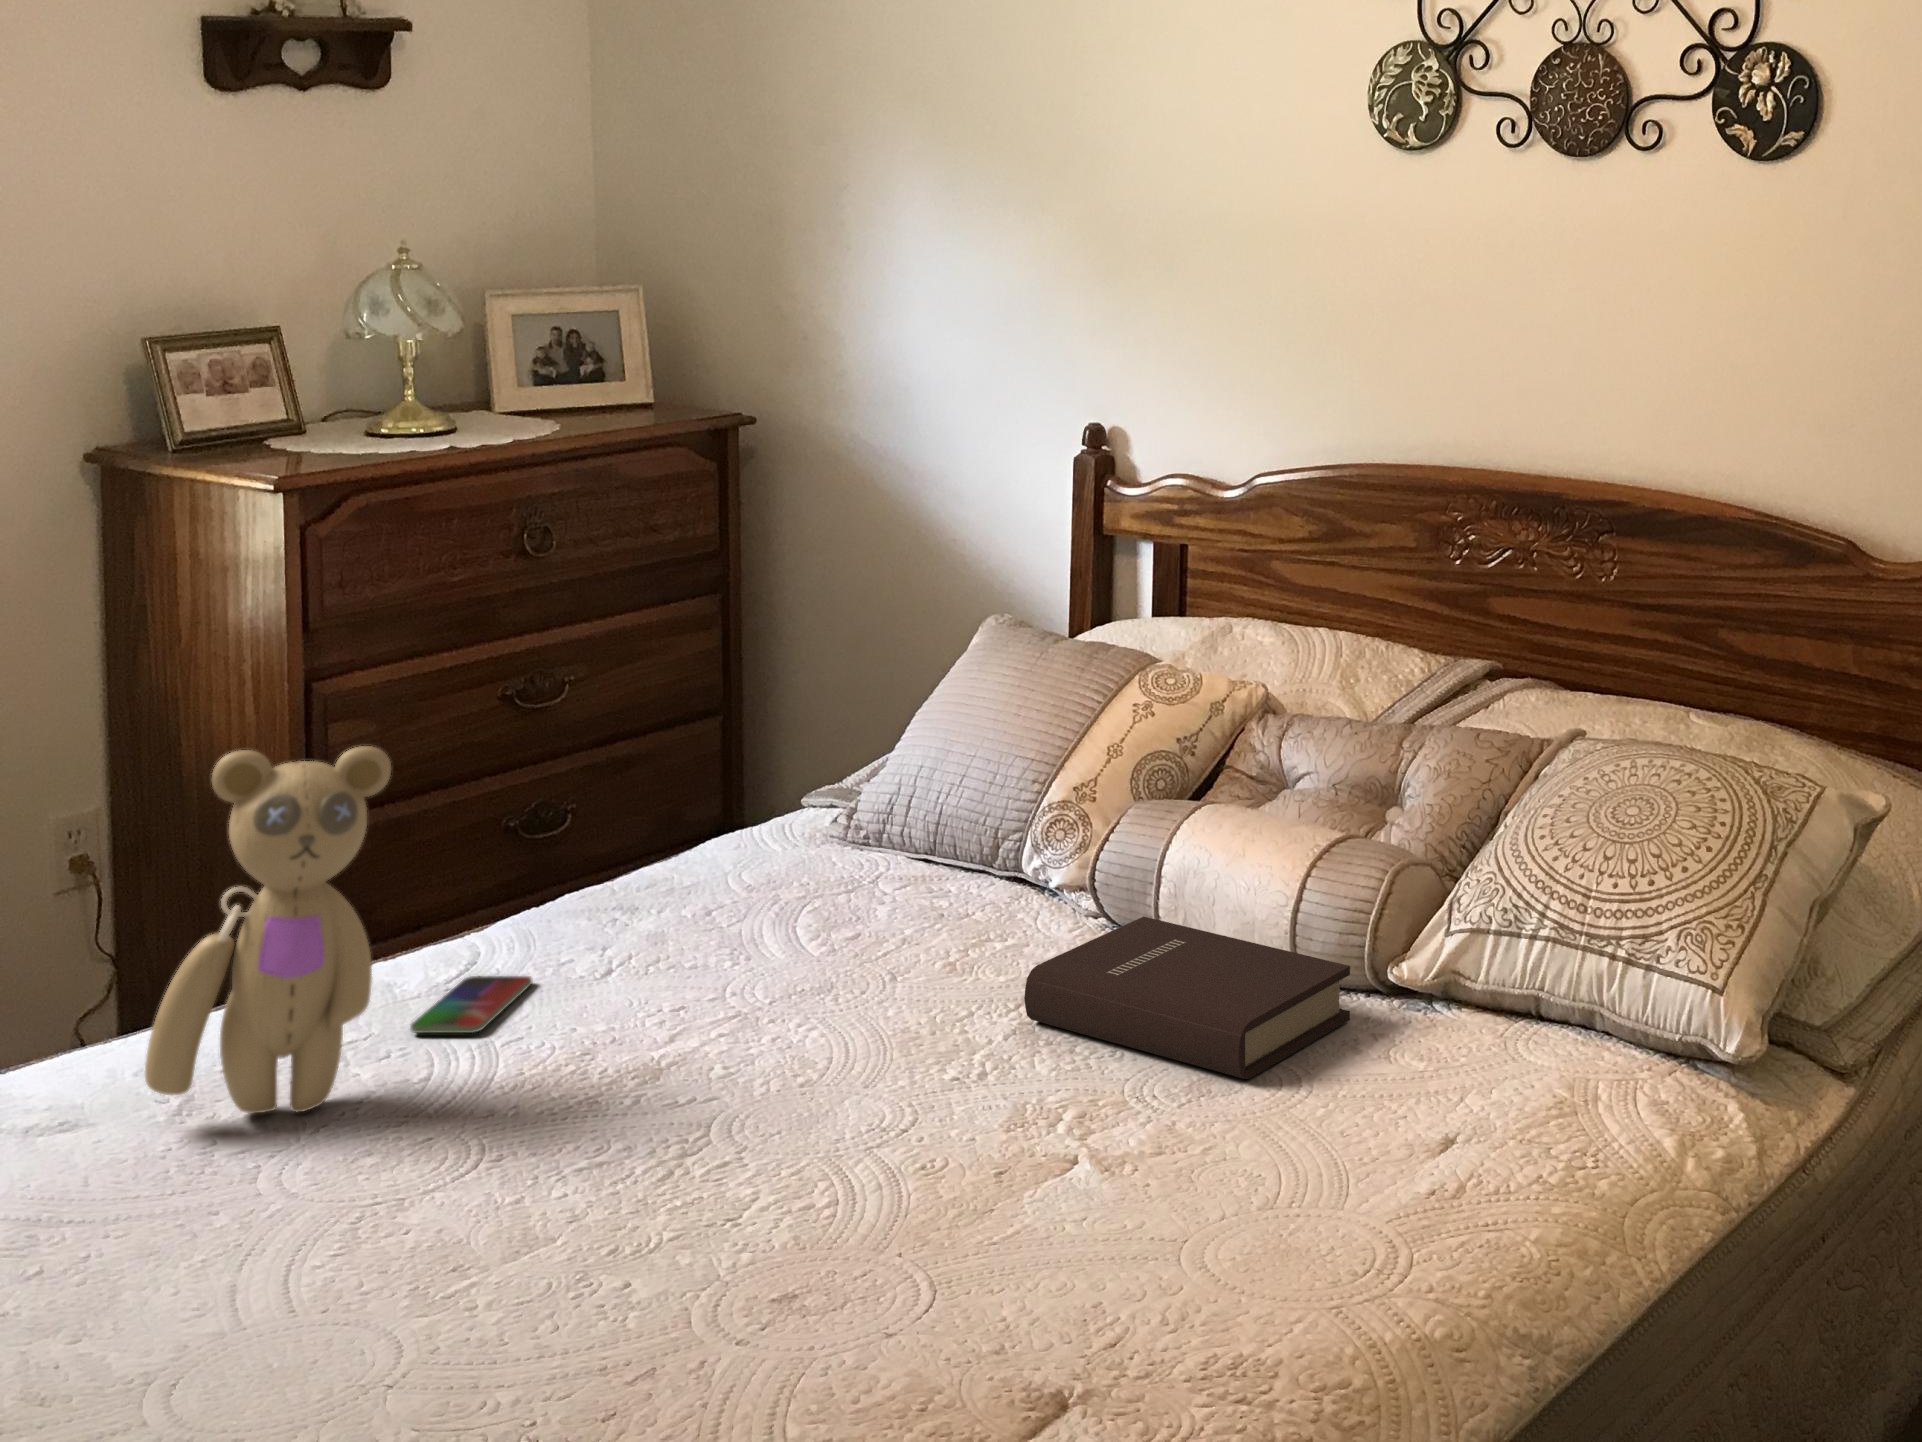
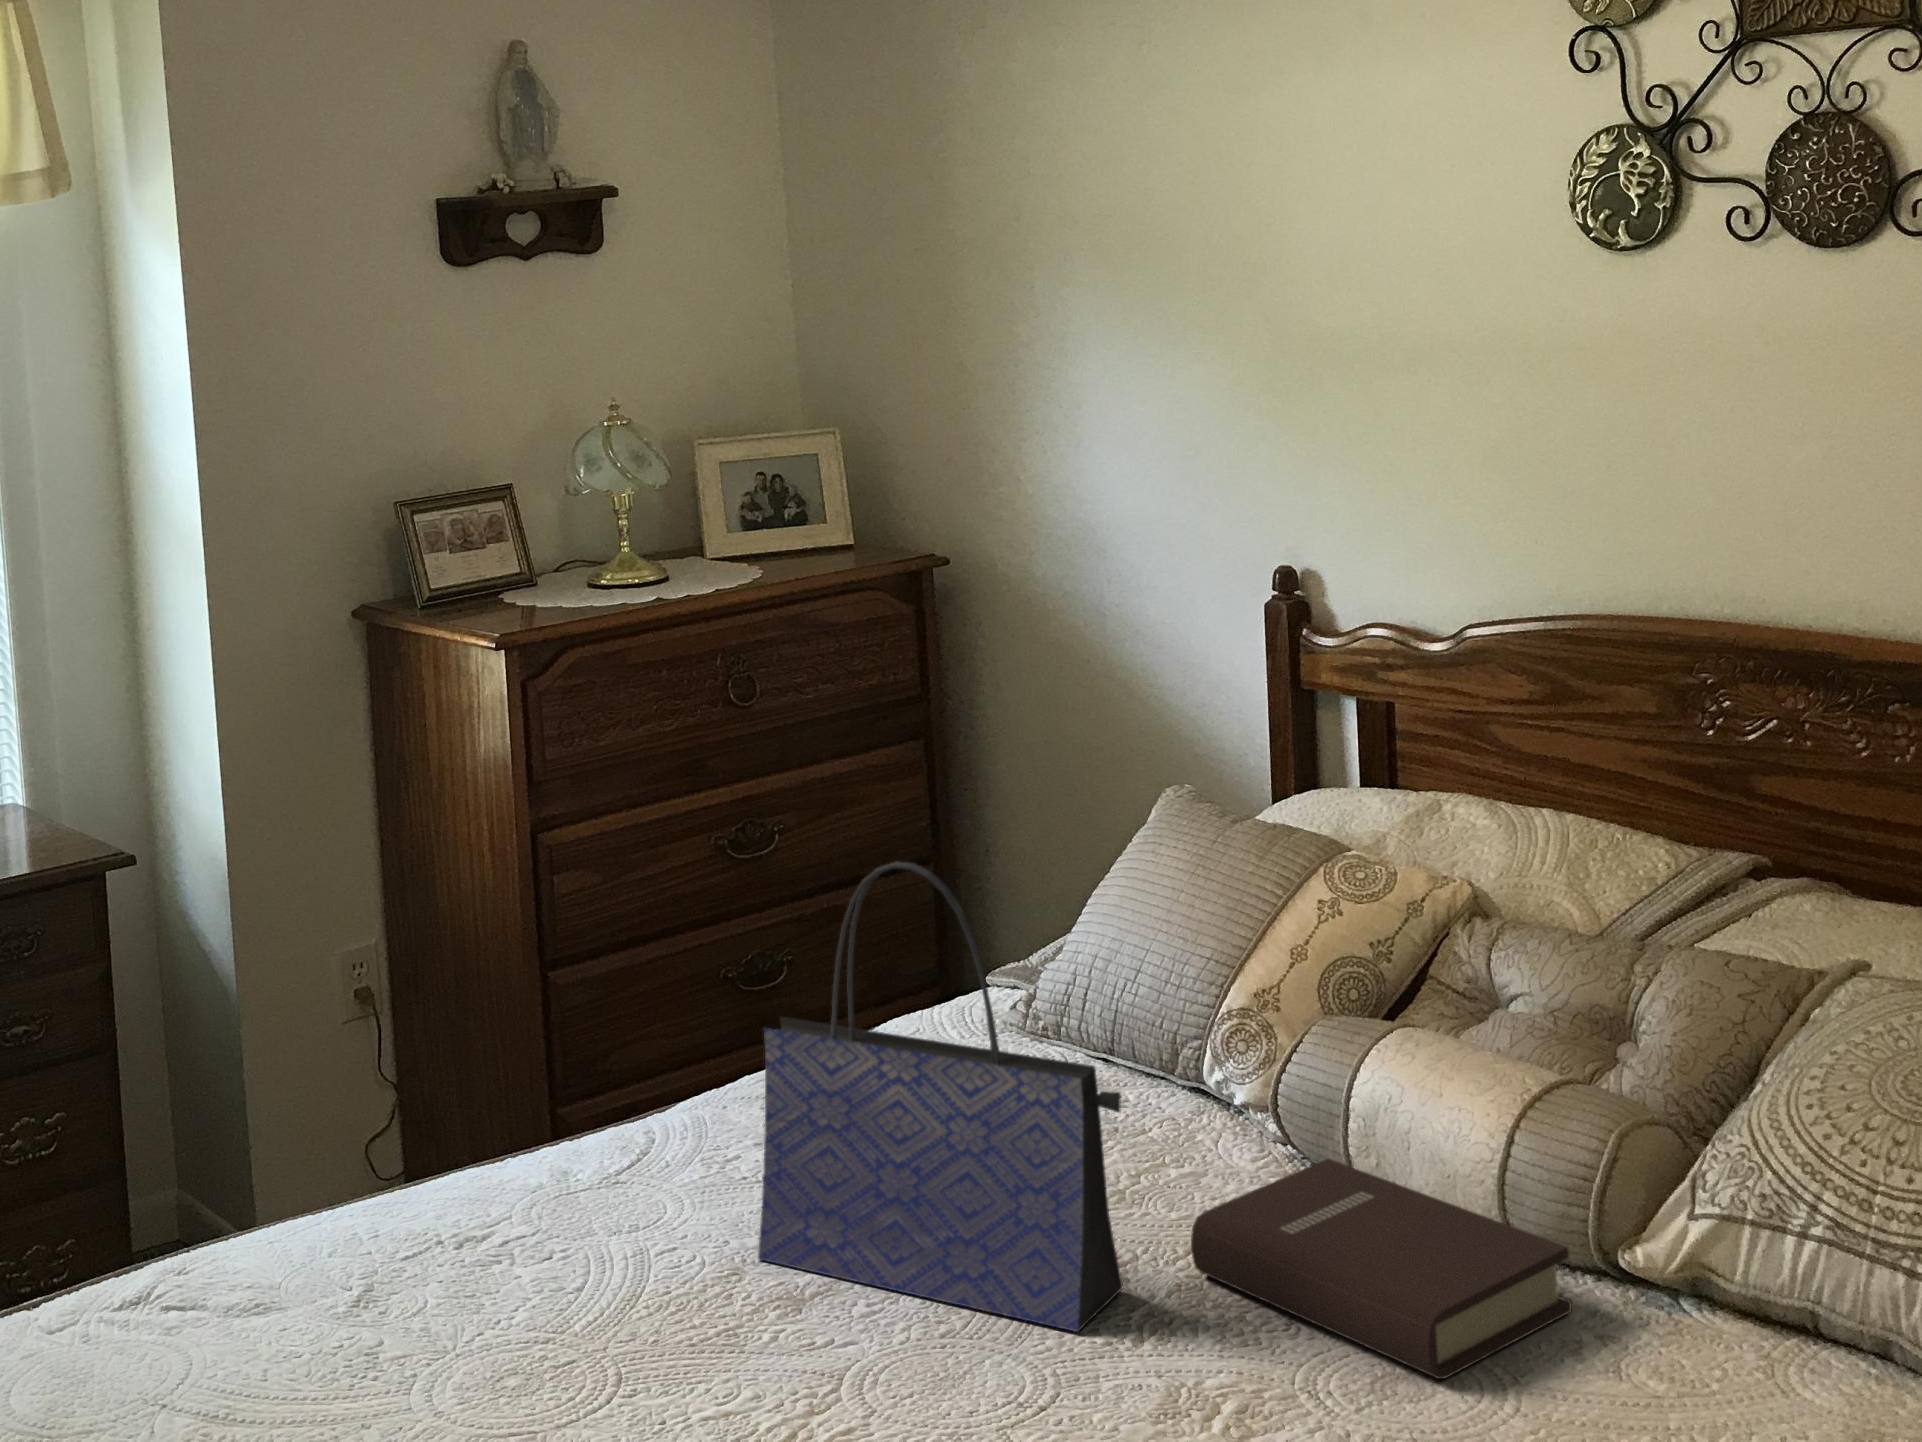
tote bag: none [598,658,973,1076] -> present [758,862,1123,1332]
teddy bear: present [145,746,391,1113] -> none [348,943,549,1305]
smartphone: present [410,976,533,1033] -> none [588,1164,706,1230]

